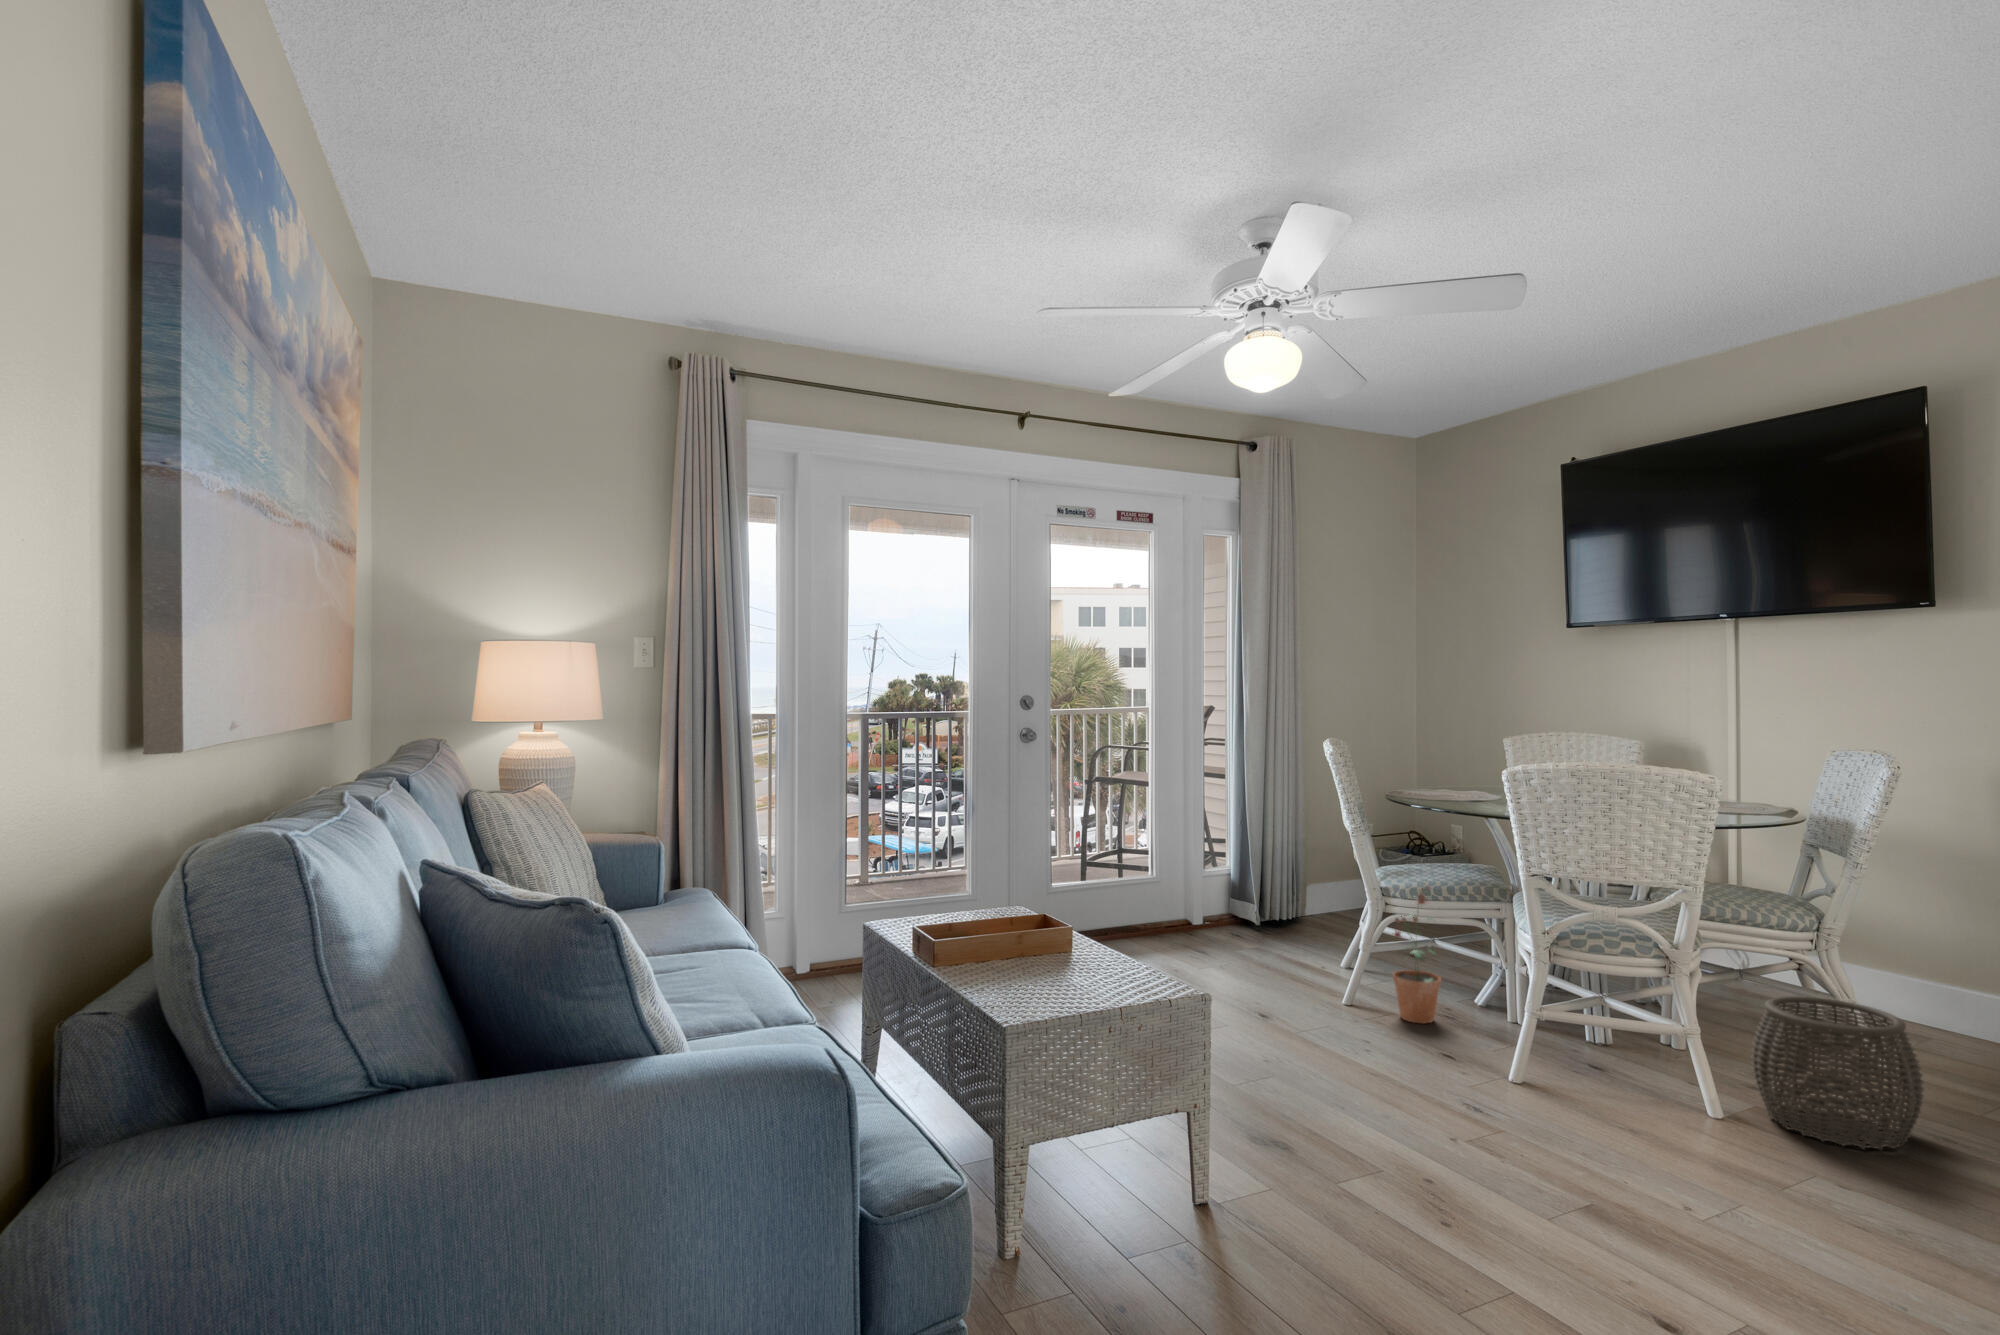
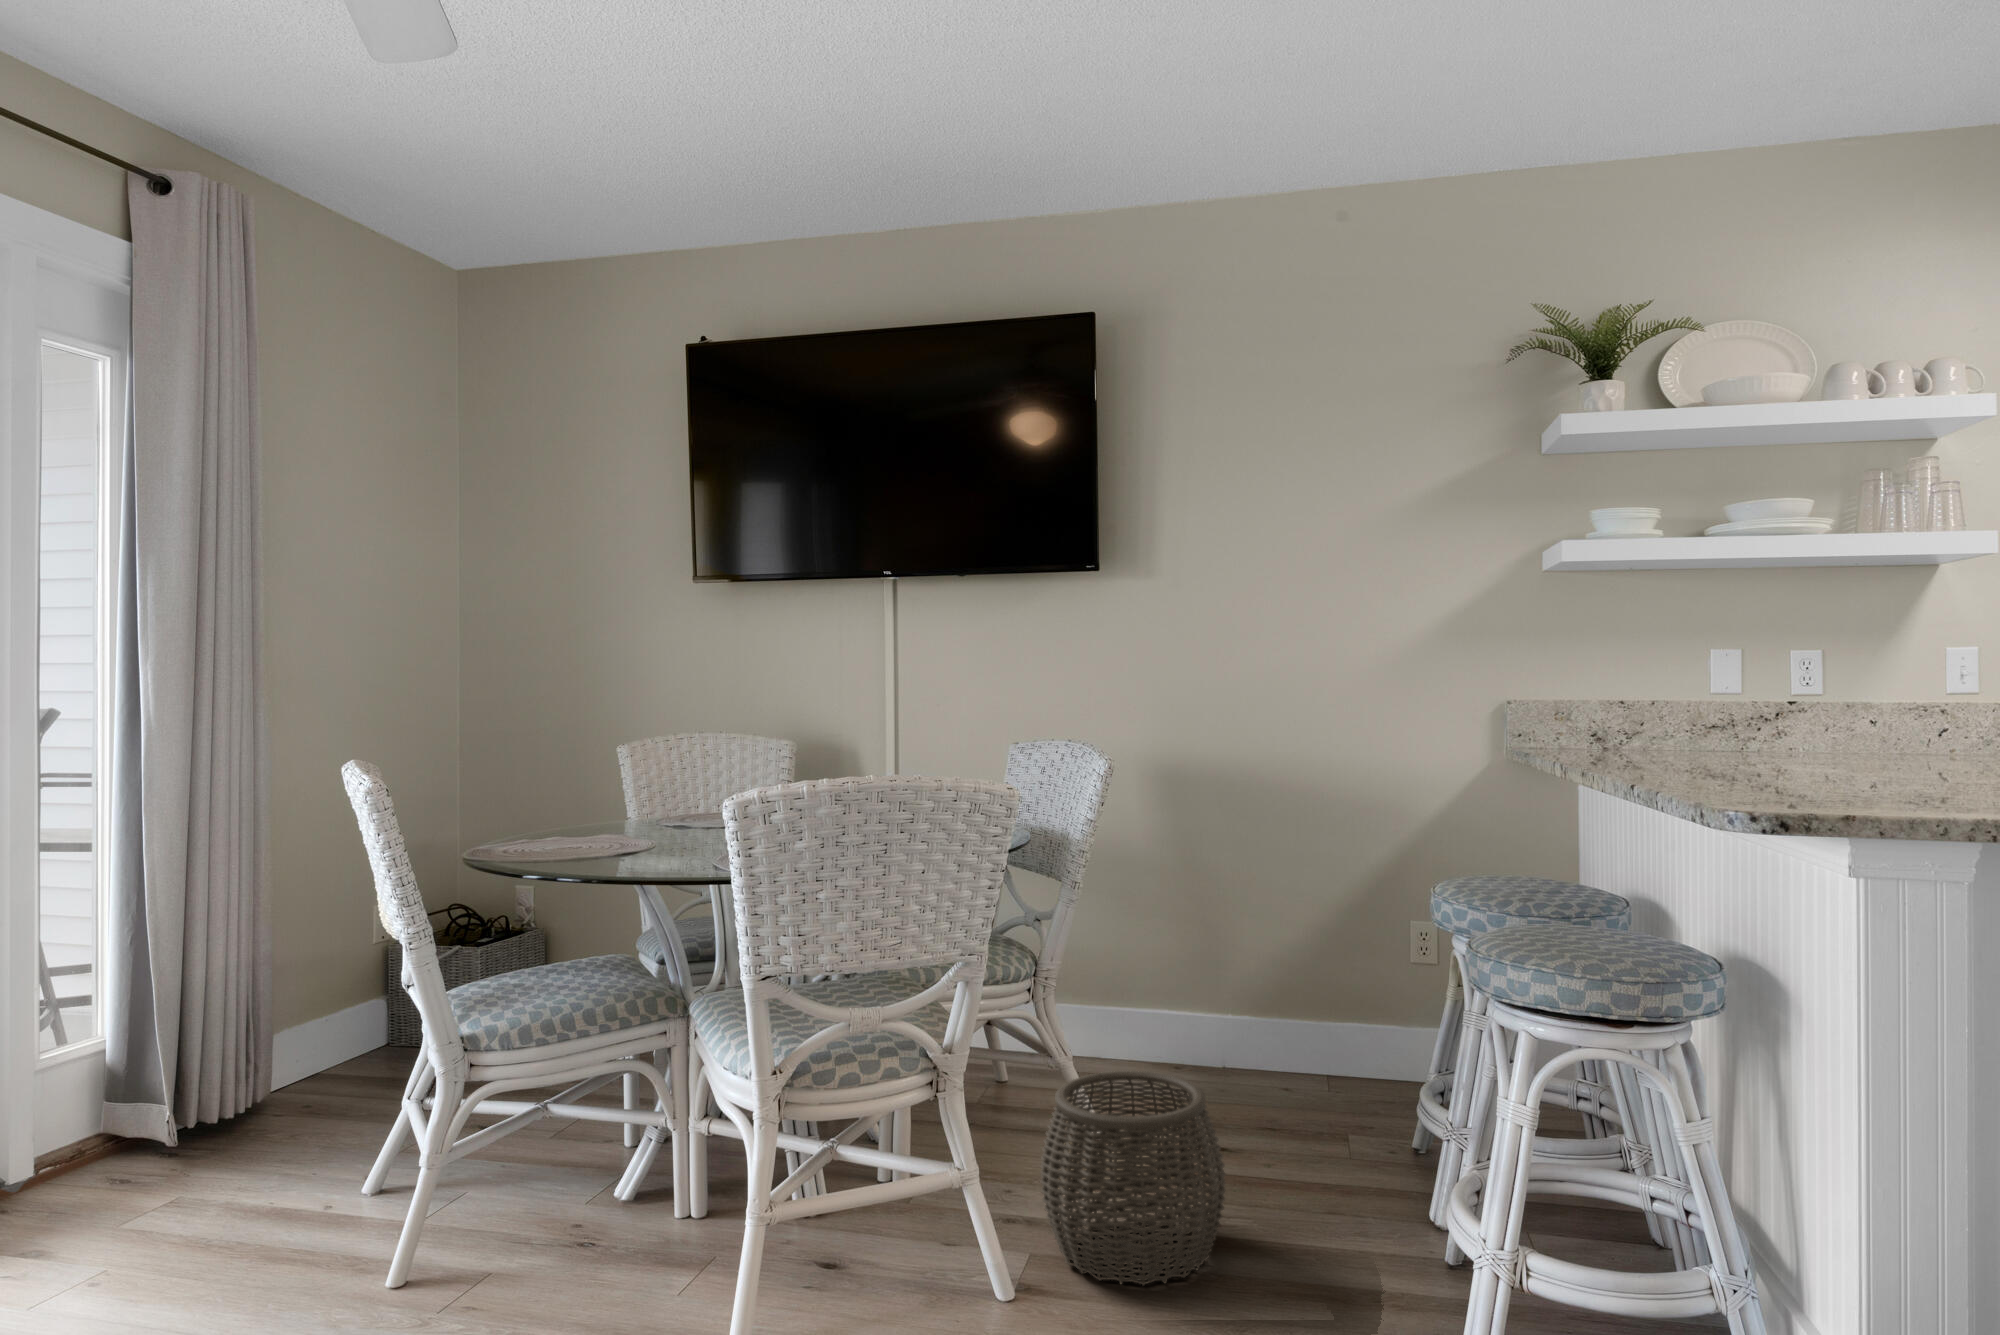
potted plant: present [1393,884,1441,1023] -> none [480,1014,575,1278]

